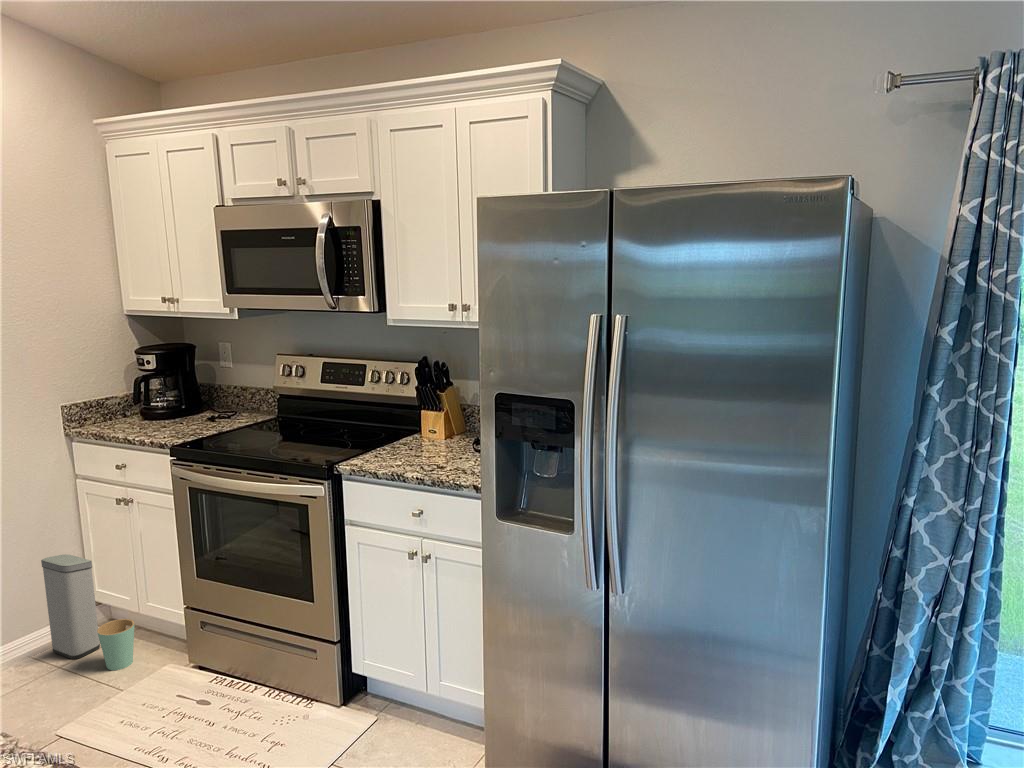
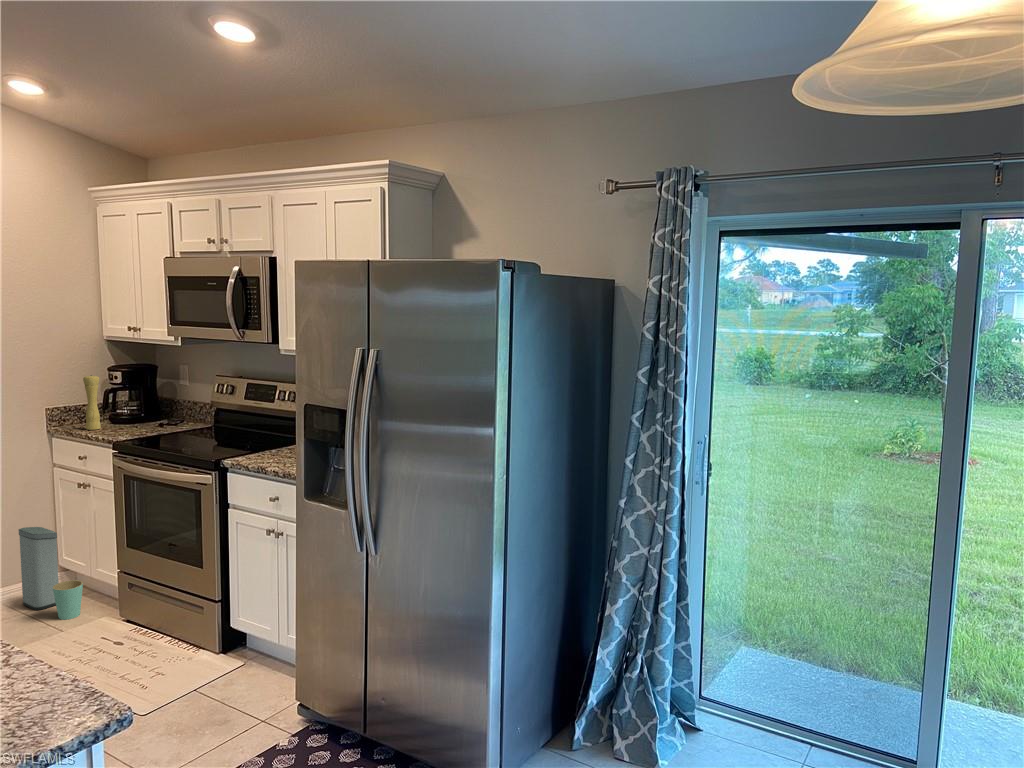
pepper mill: none [112,360,137,430] -> present [83,375,101,430]

